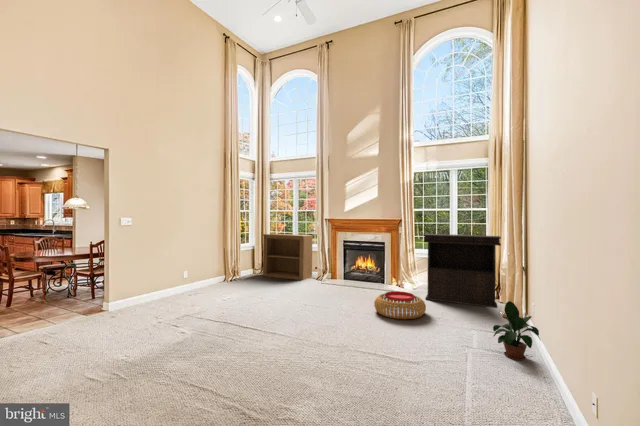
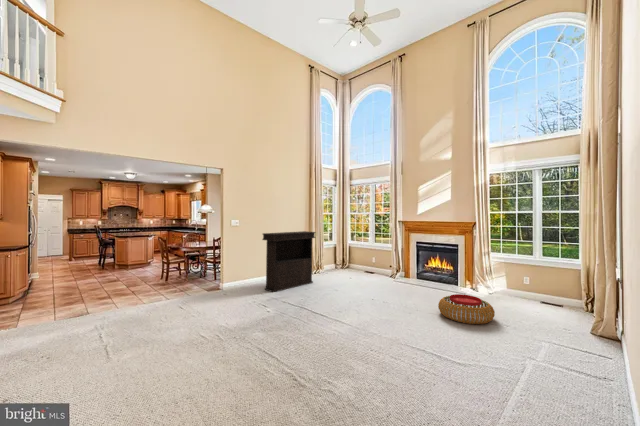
bookshelf: present [263,234,312,280] -> none [343,234,388,277]
console table: present [424,234,501,308] -> present [263,231,315,292]
potted plant: present [493,301,541,360] -> none [565,318,630,387]

